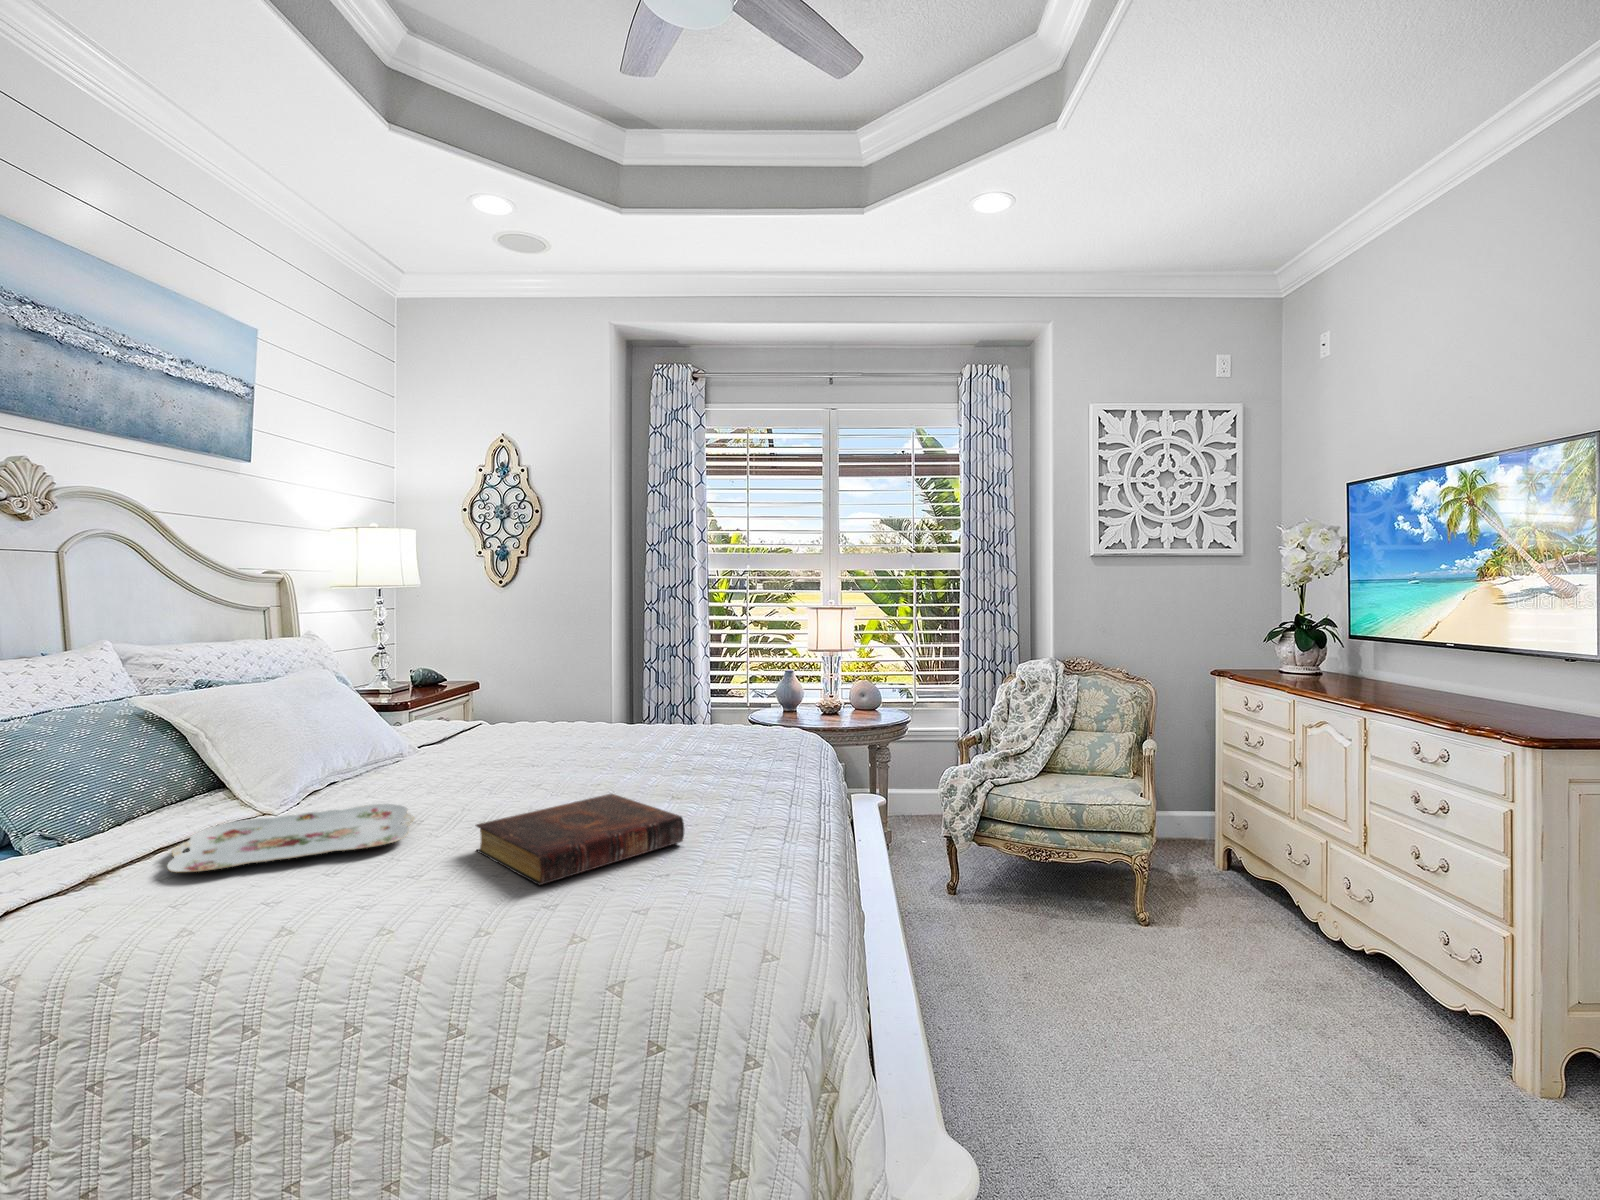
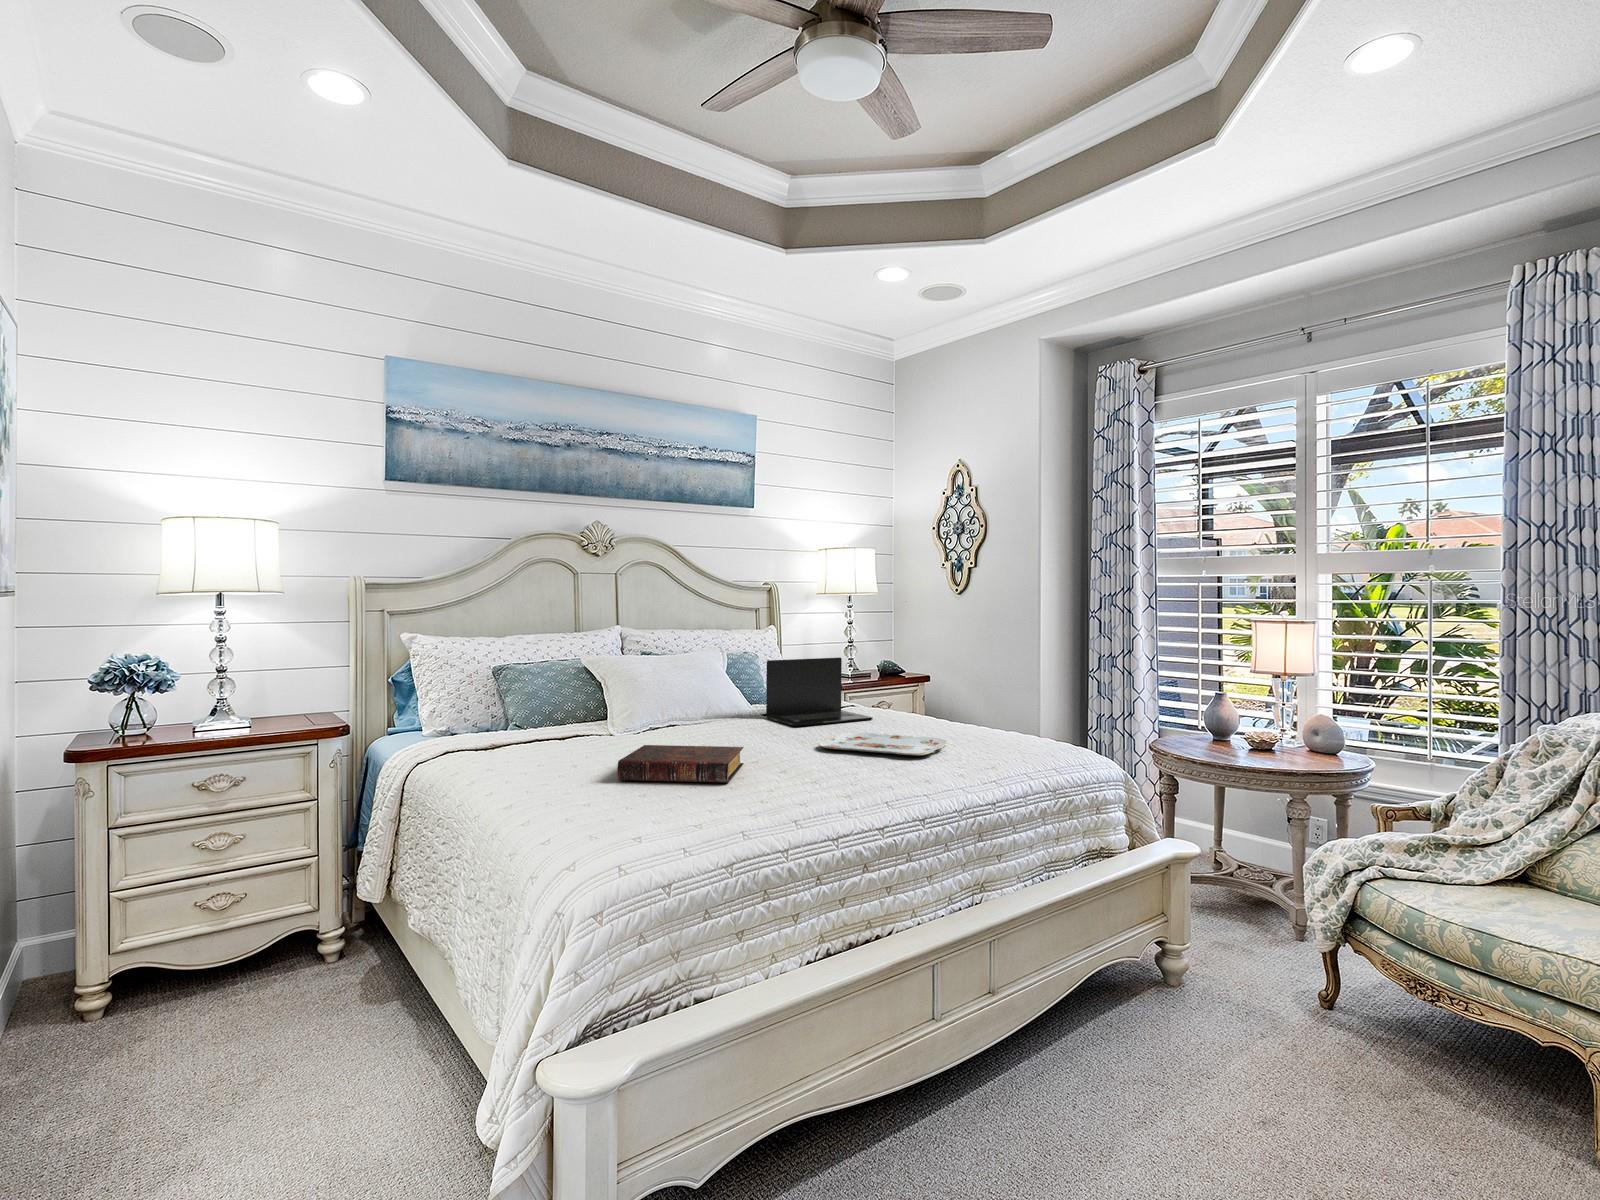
laptop: none [448,665,575,758] -> present [766,658,873,726]
serving tray: present [167,804,414,872] -> present [819,732,947,756]

